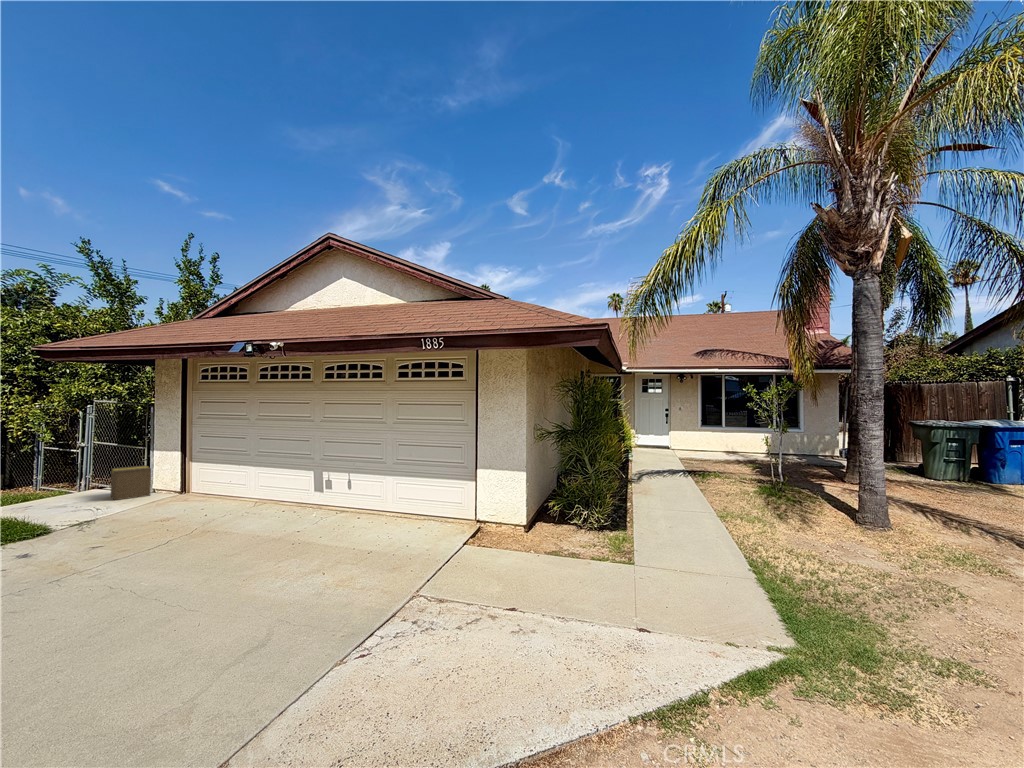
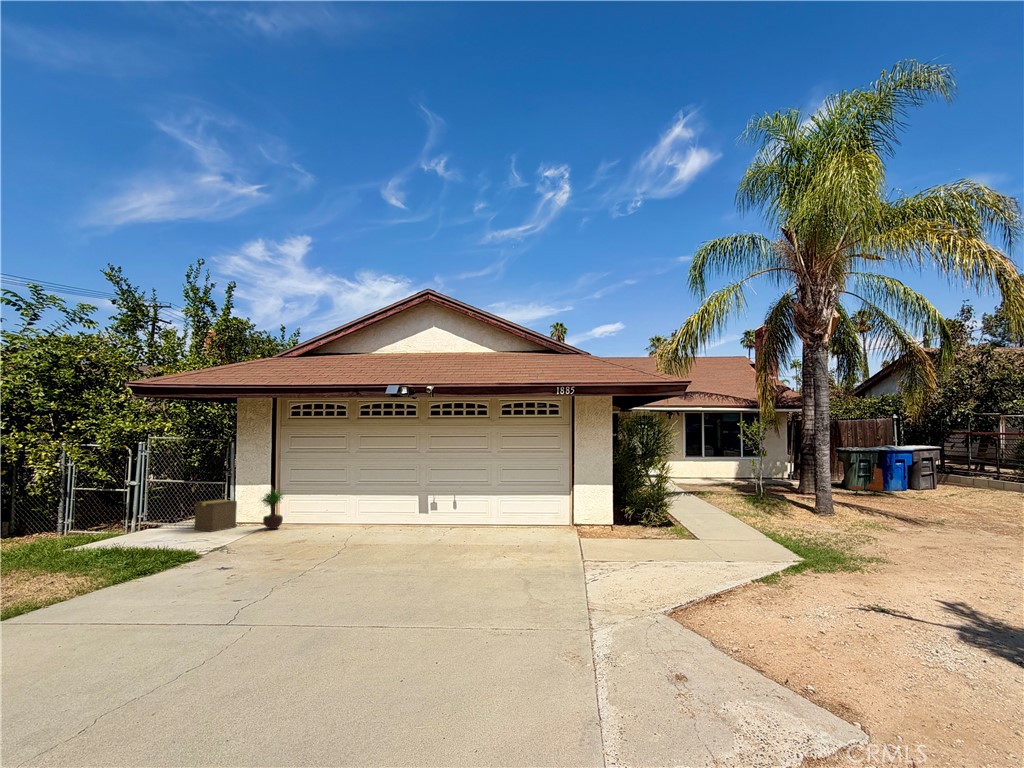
lounge chair: none [930,449,987,487] -> present [850,468,883,496]
potted tree: none [153,455,188,500] -> present [262,491,283,529]

